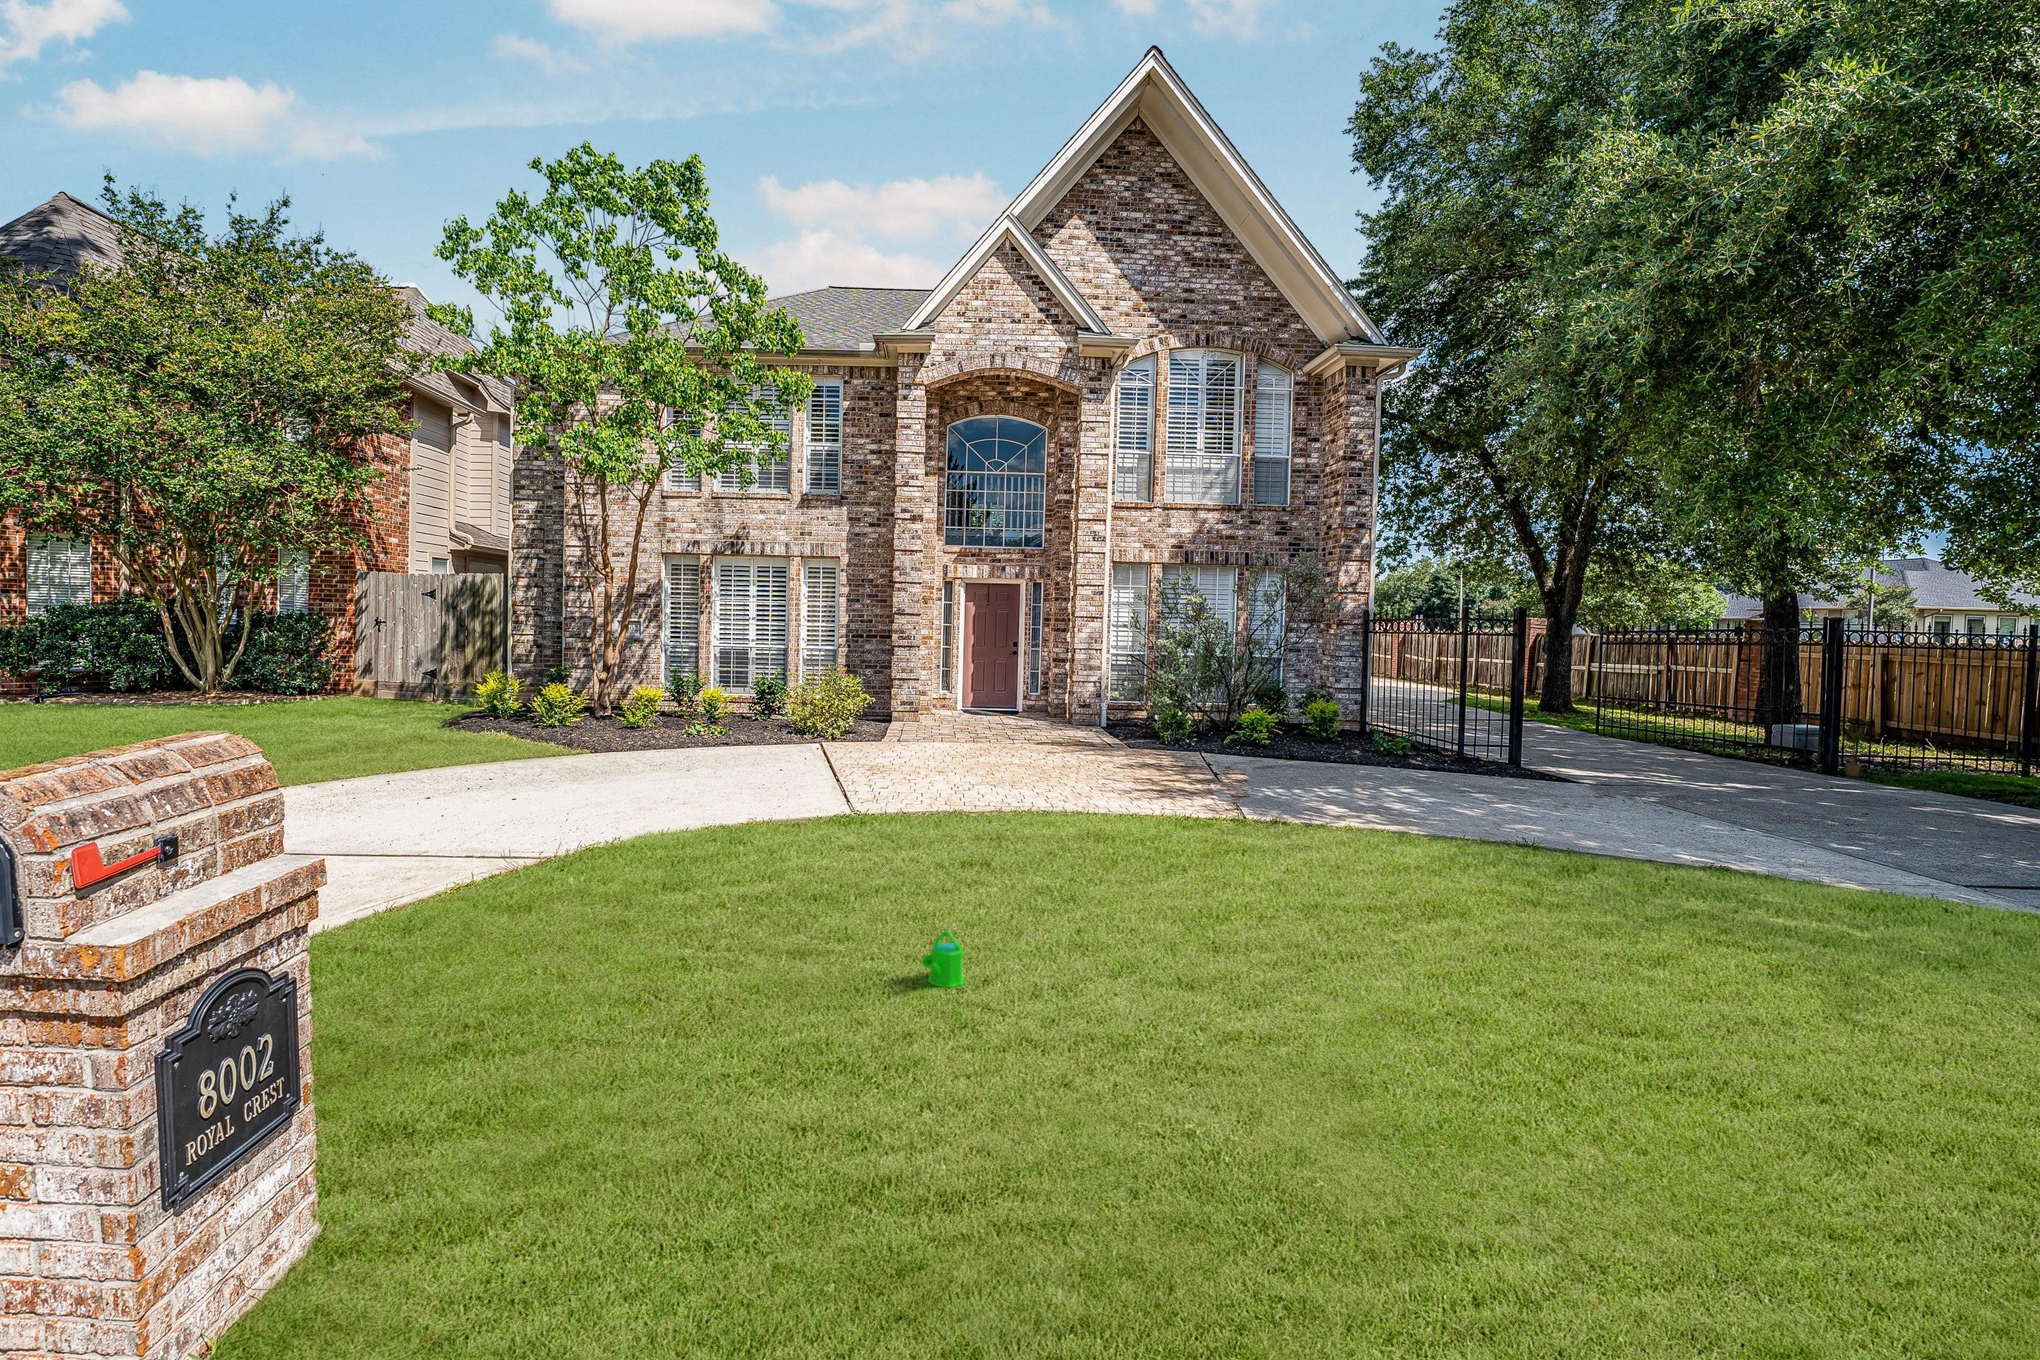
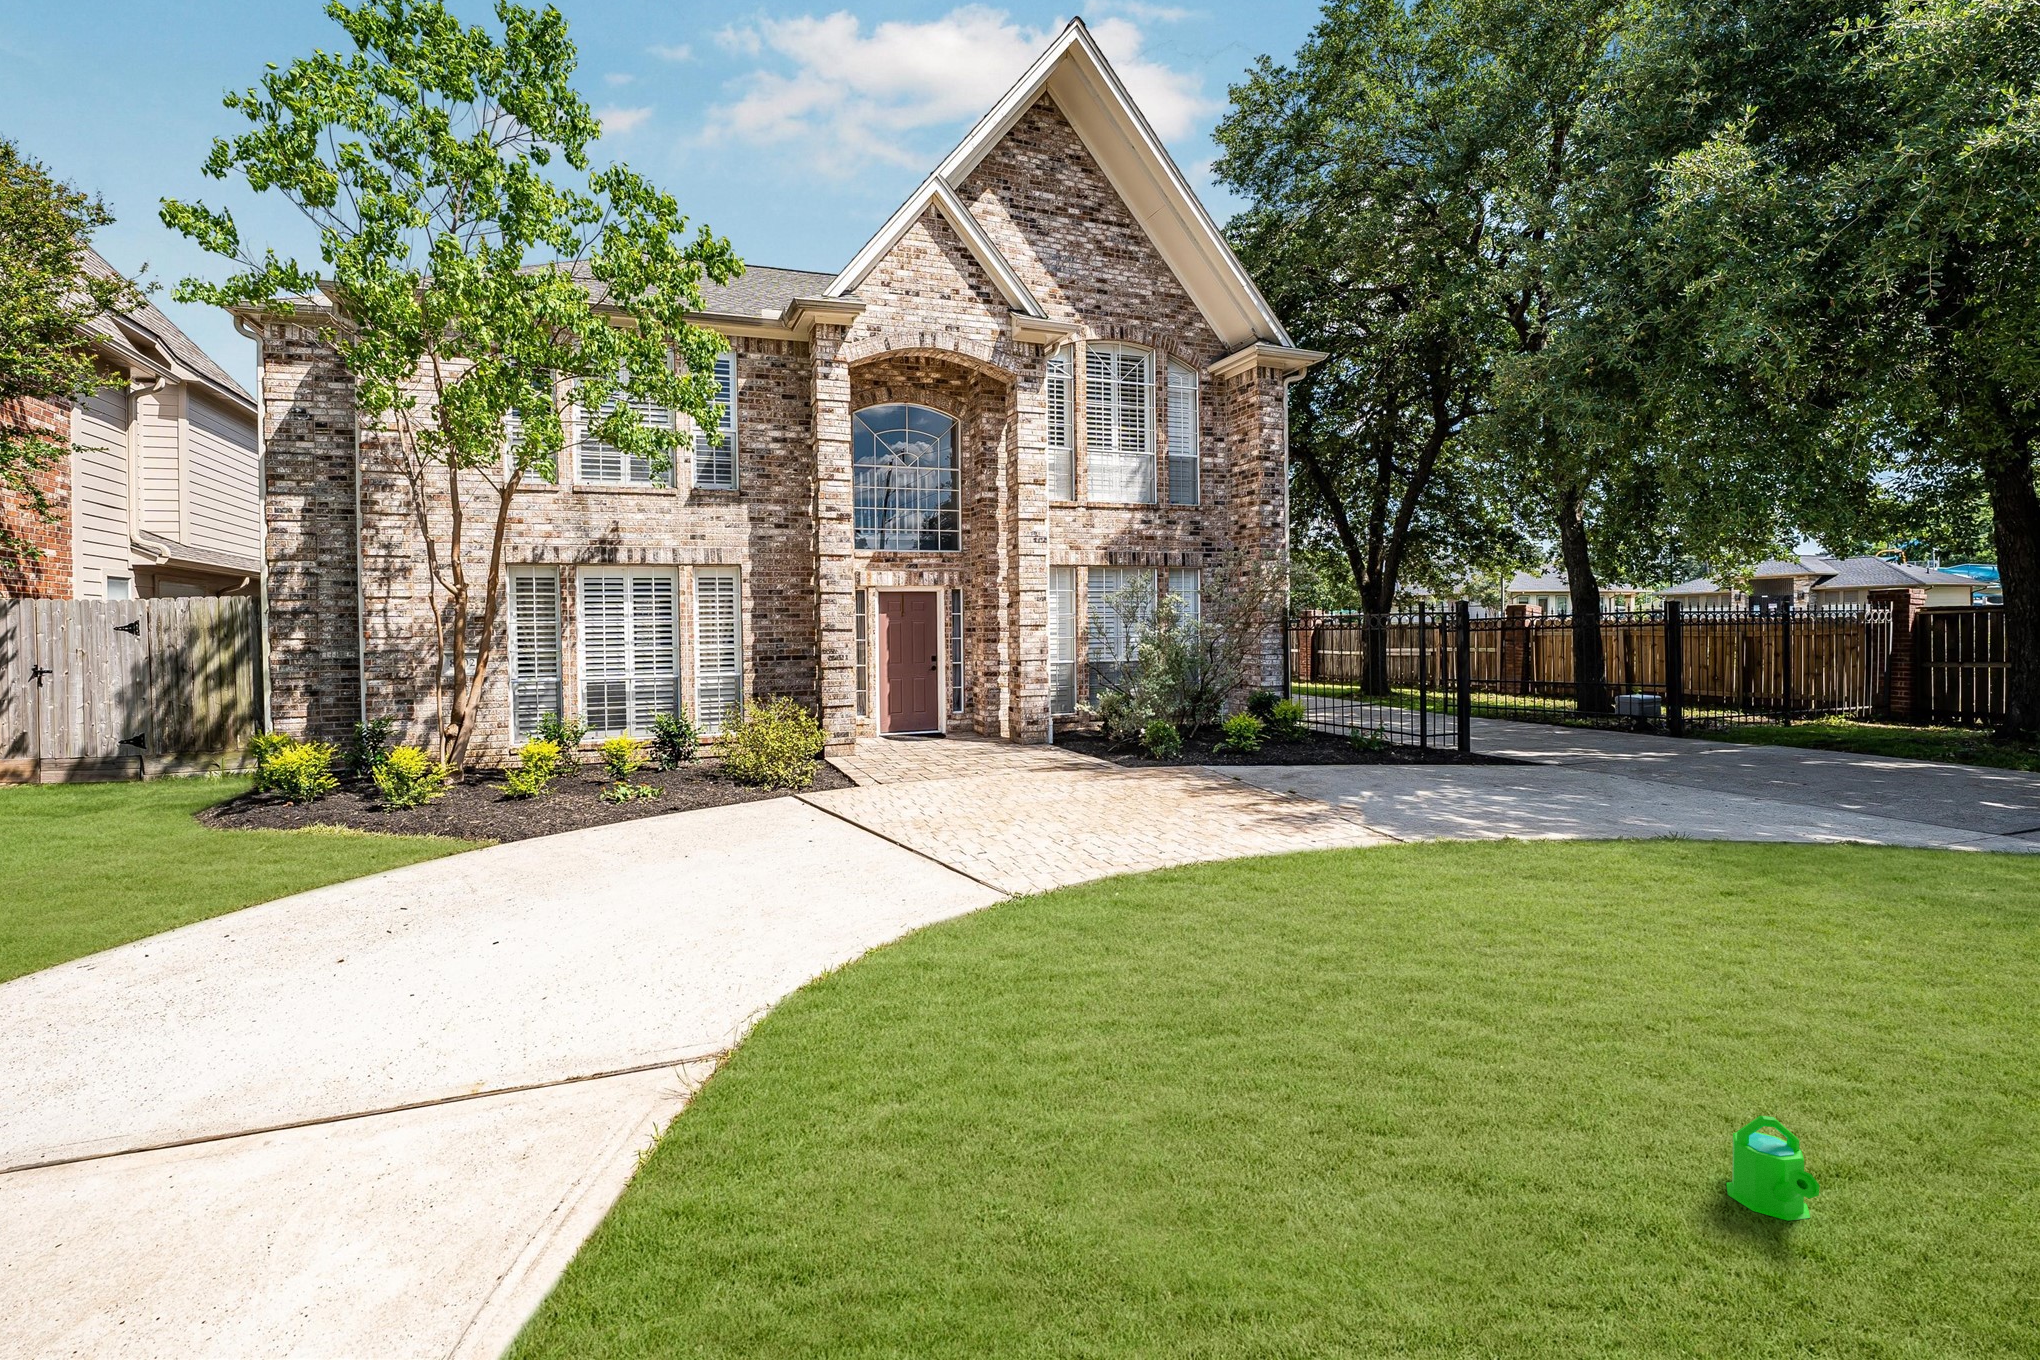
potted plant: present [1842,731,1865,776] -> none [1680,697,1708,737]

